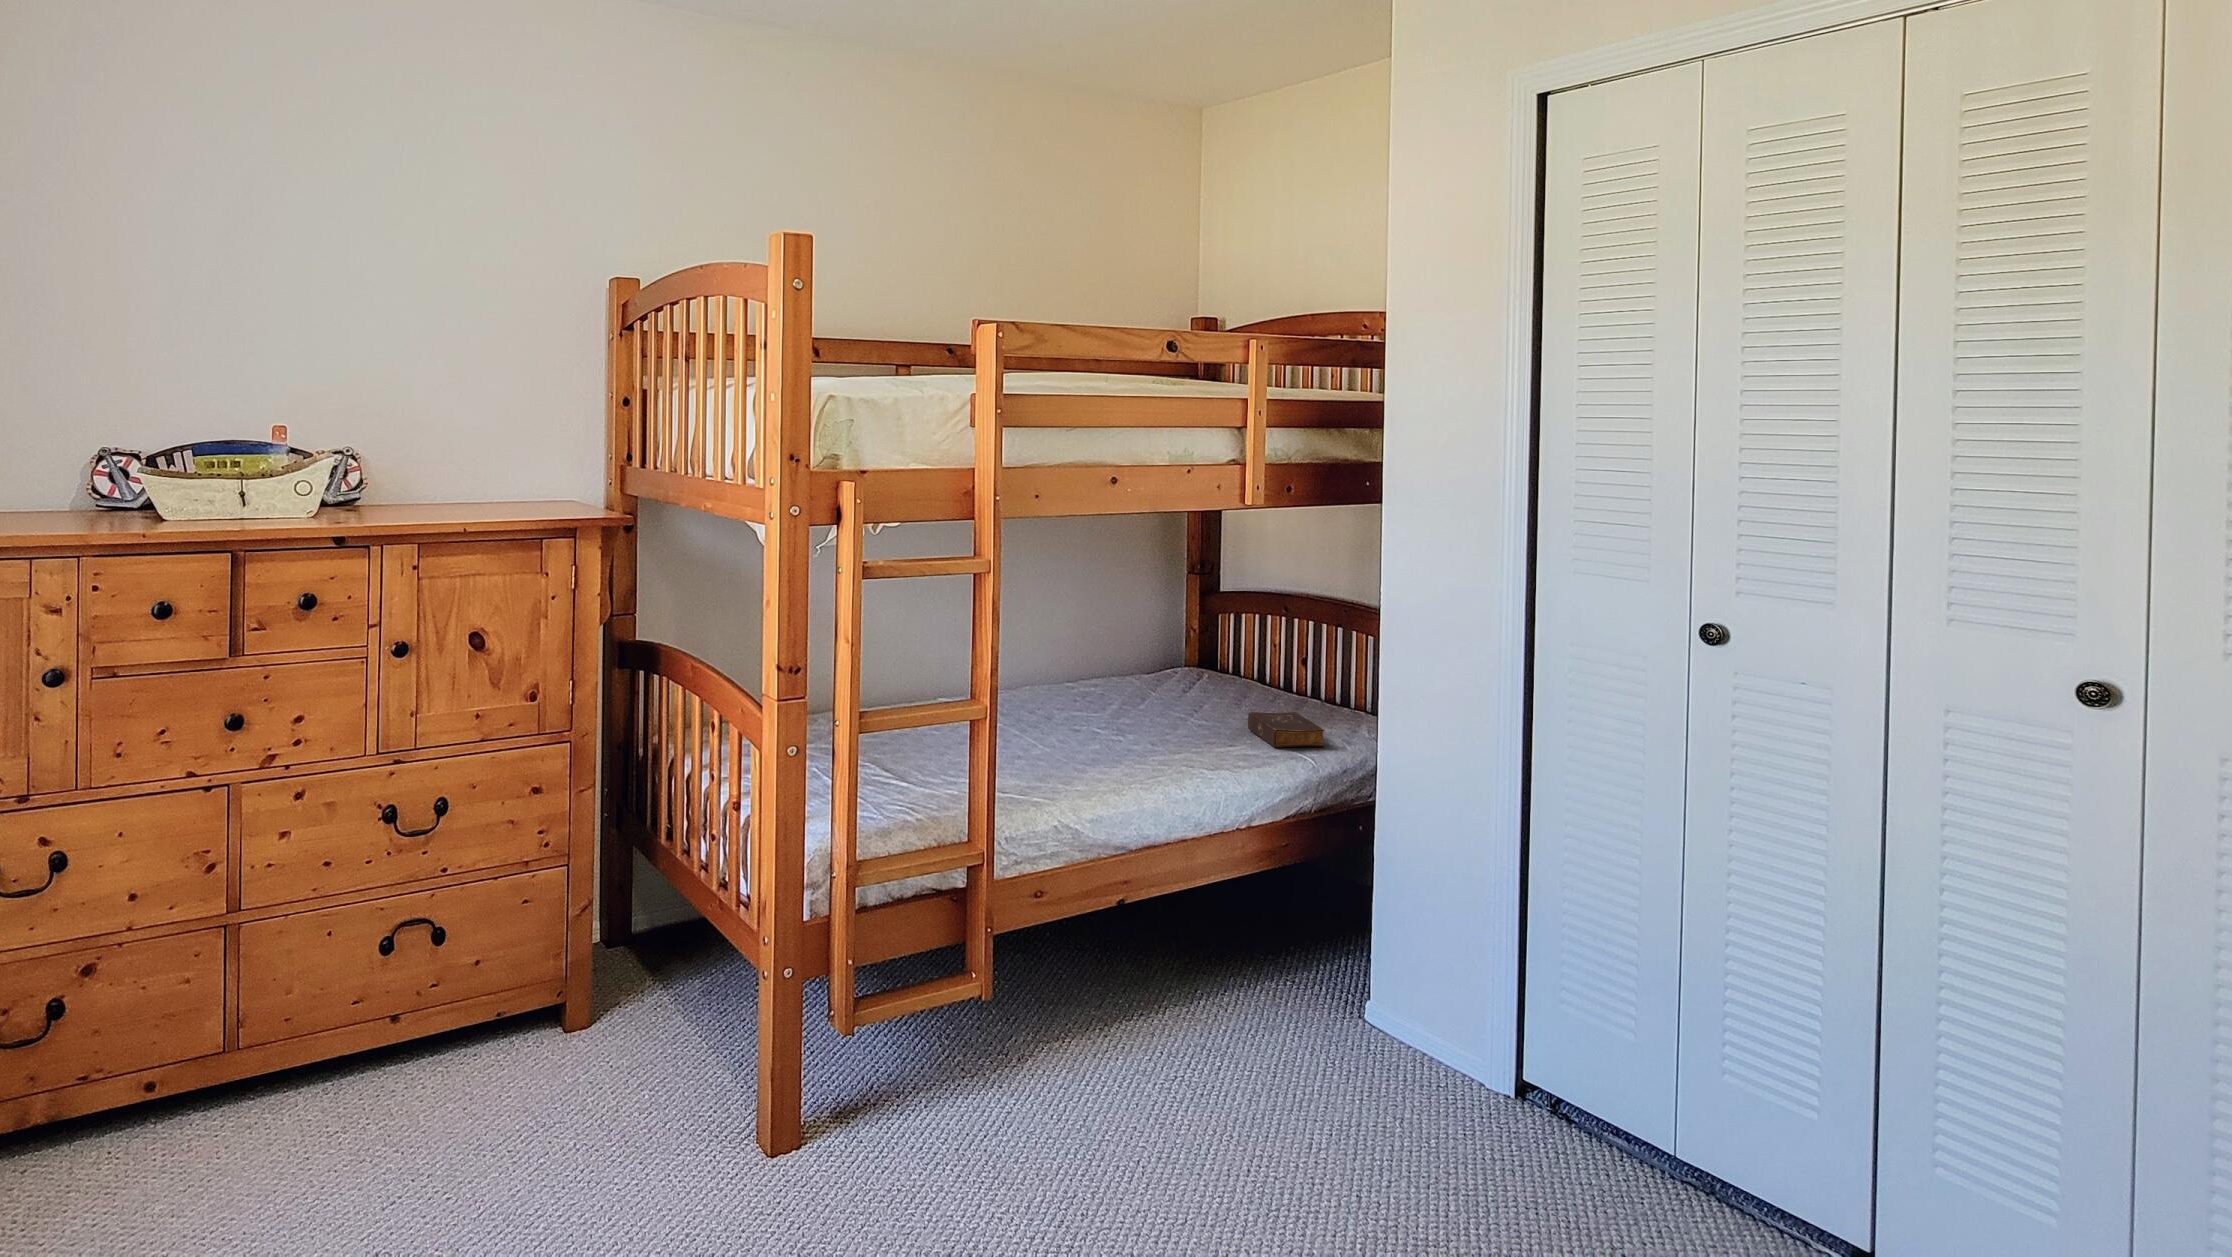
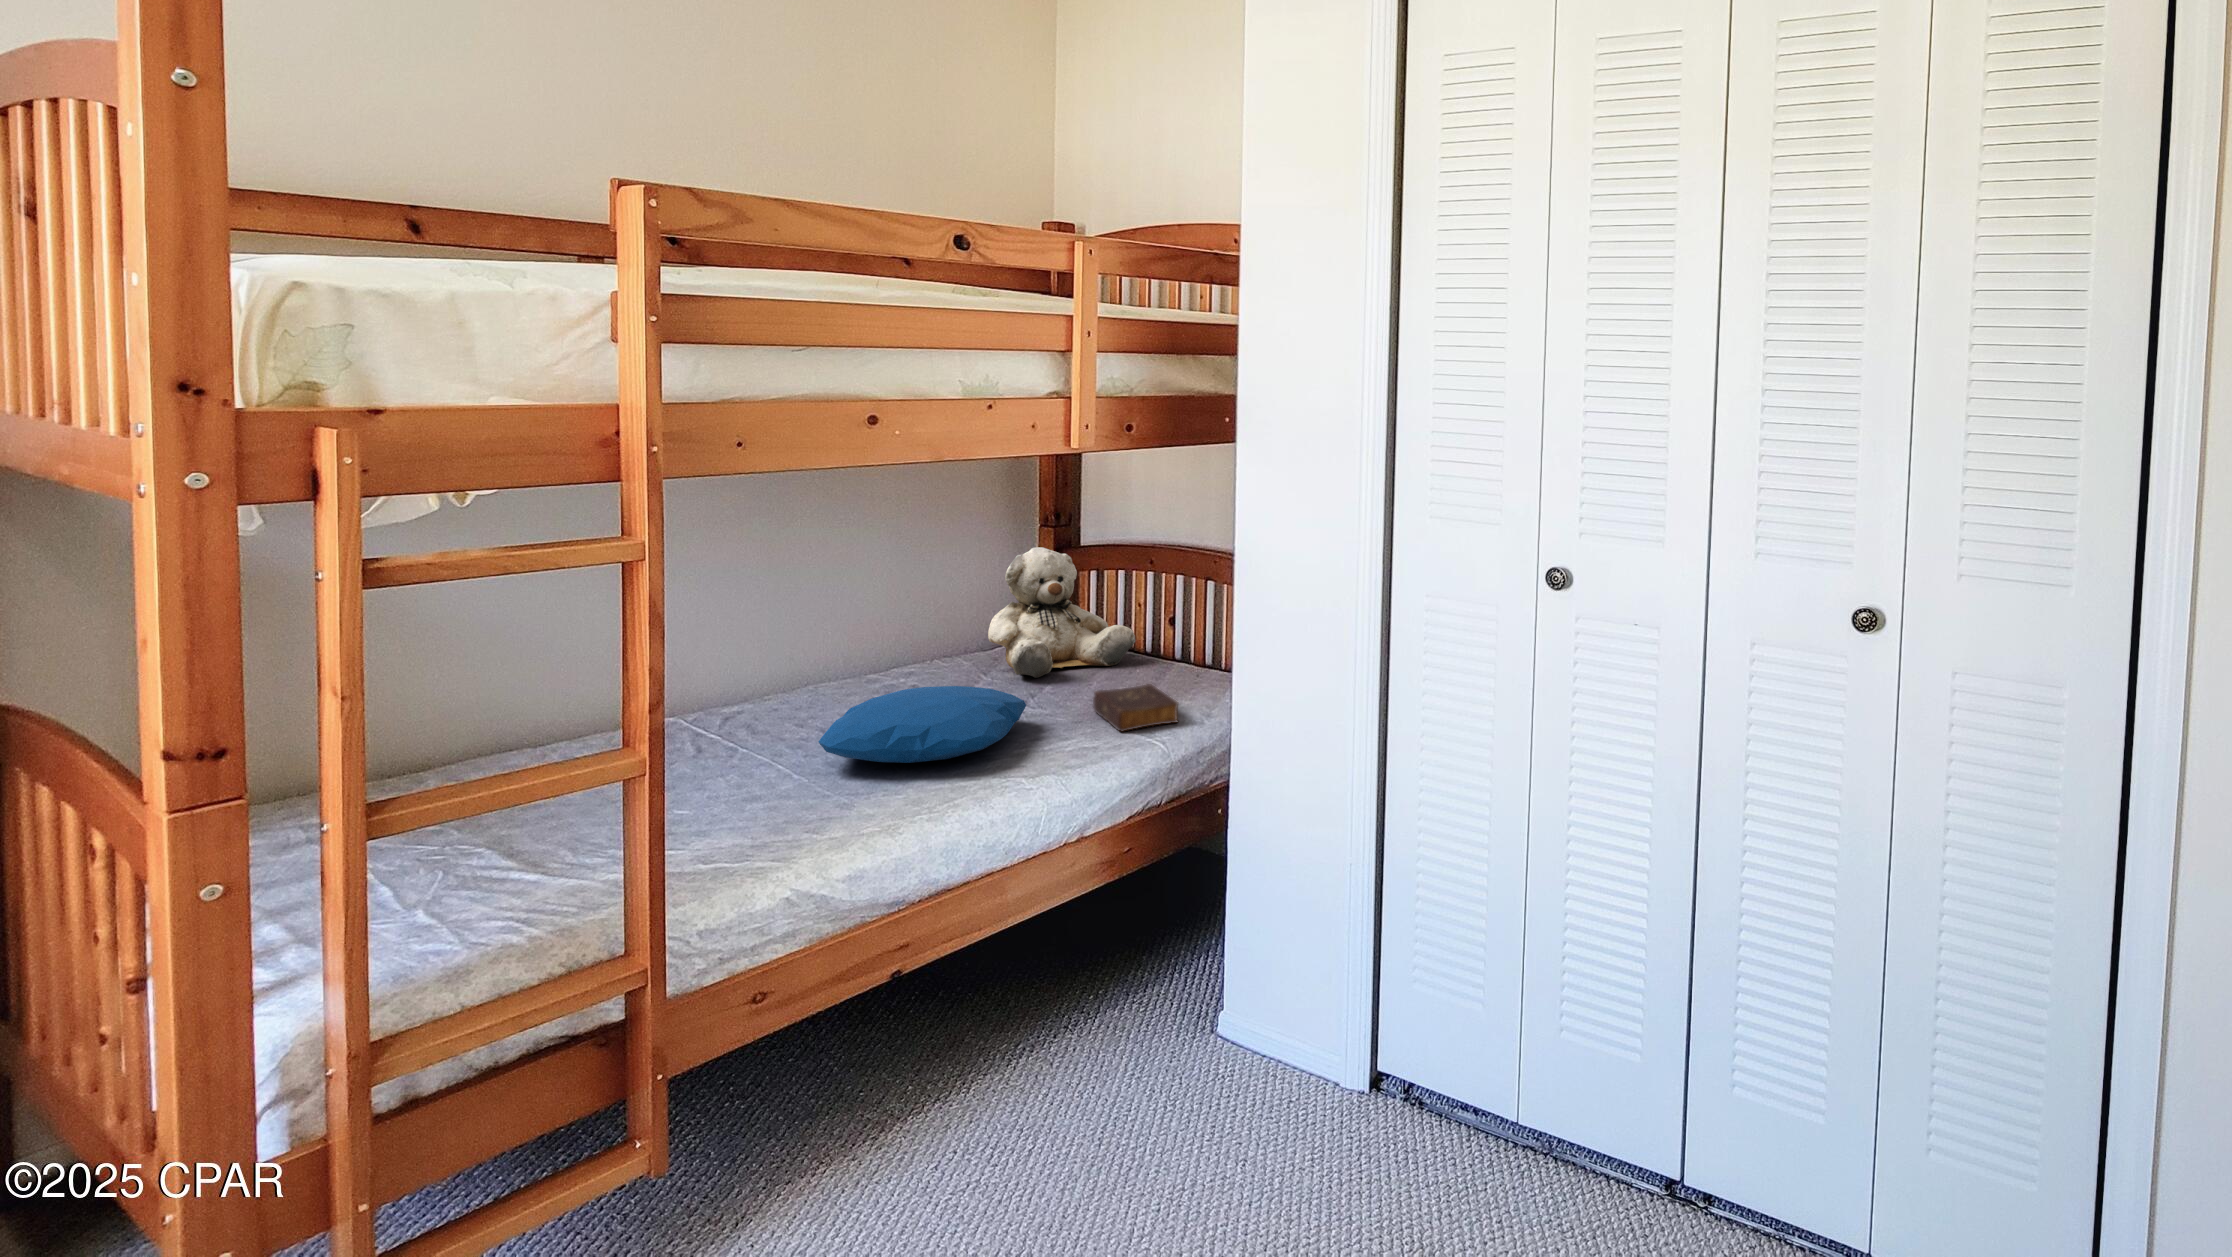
teddy bear: none [1151,588,1273,698] -> present [988,547,1135,678]
pillow: none [1052,692,1196,748] -> present [818,686,1026,763]

